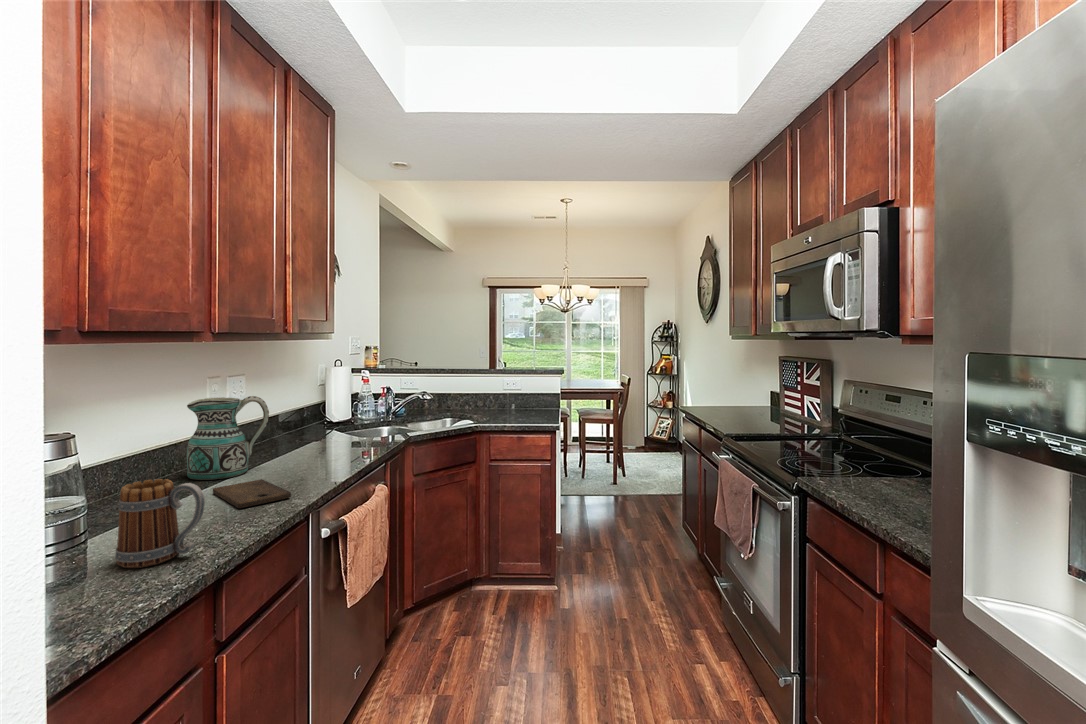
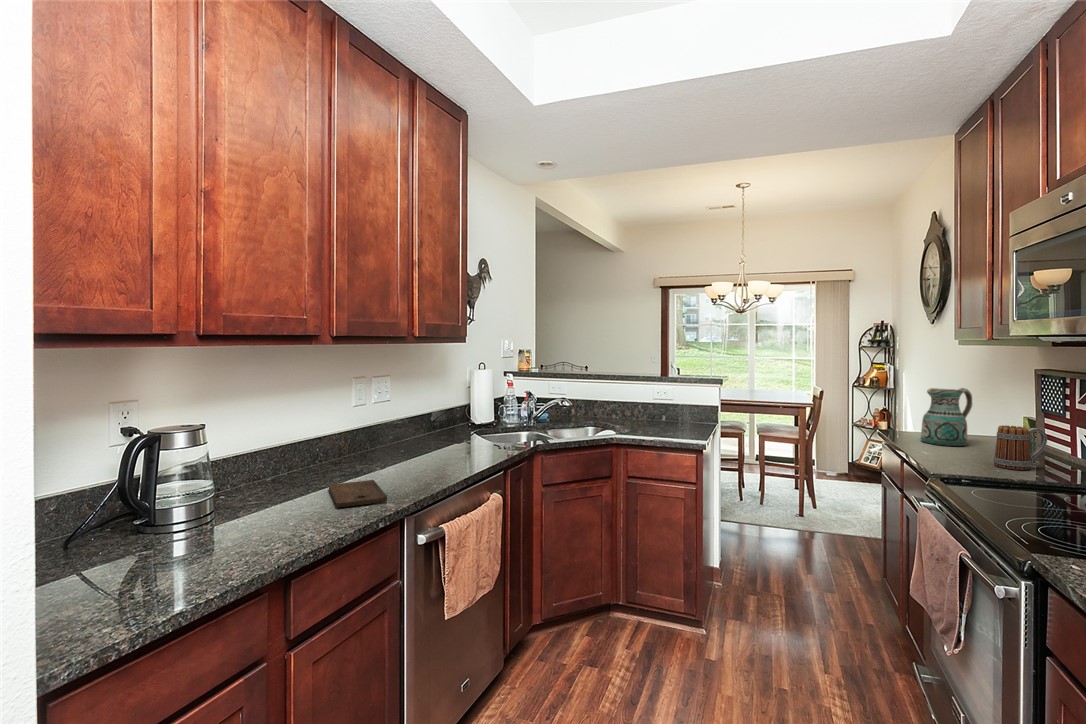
ceramic pitcher: present [187,396,269,480] -> present [921,388,972,446]
mug: present [115,479,205,568] -> present [993,425,1047,470]

